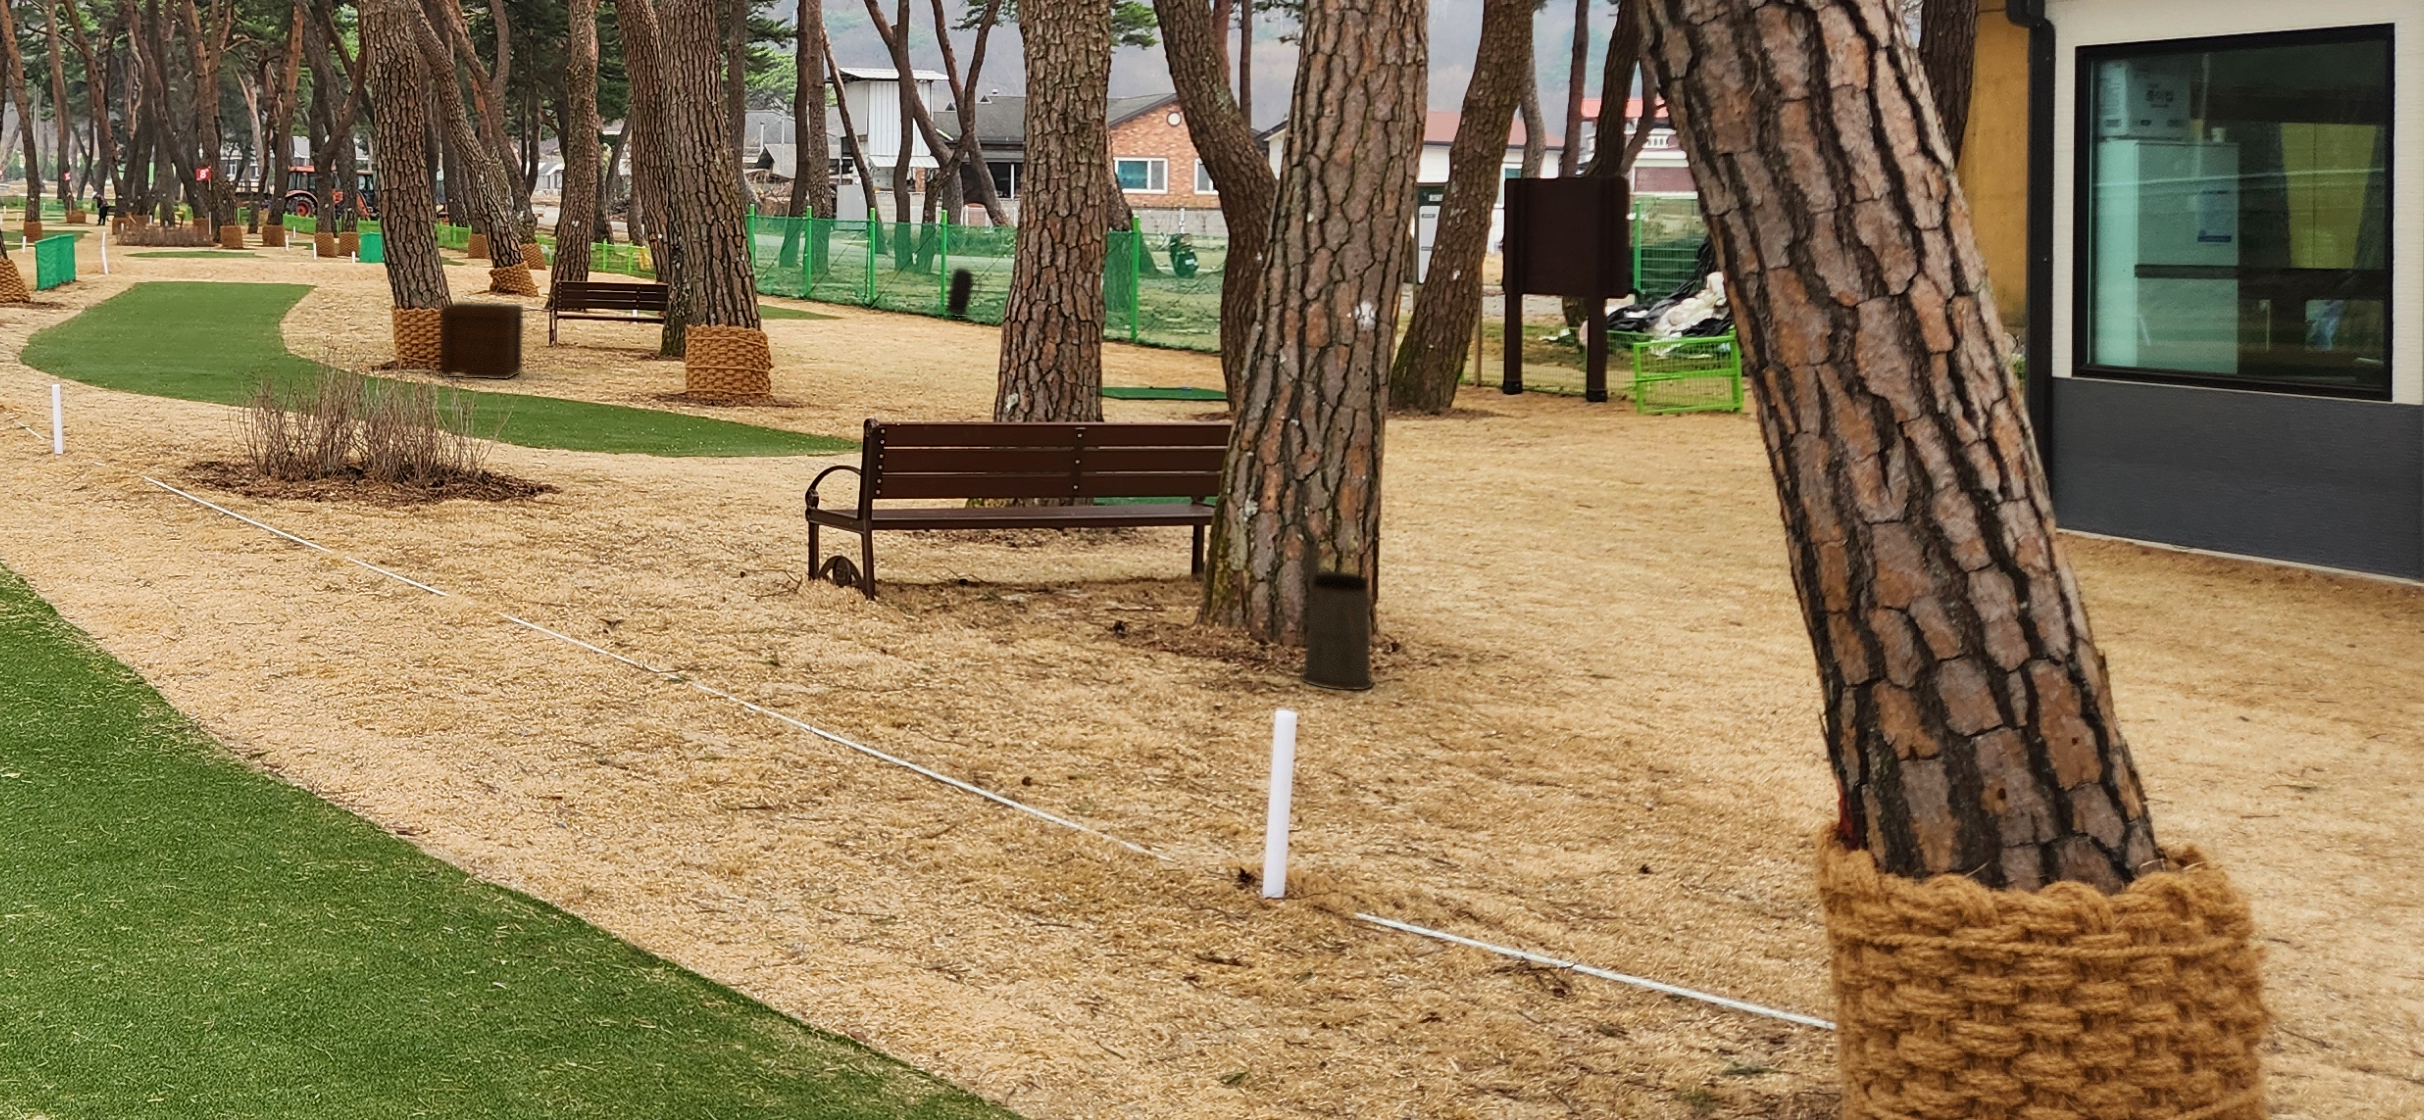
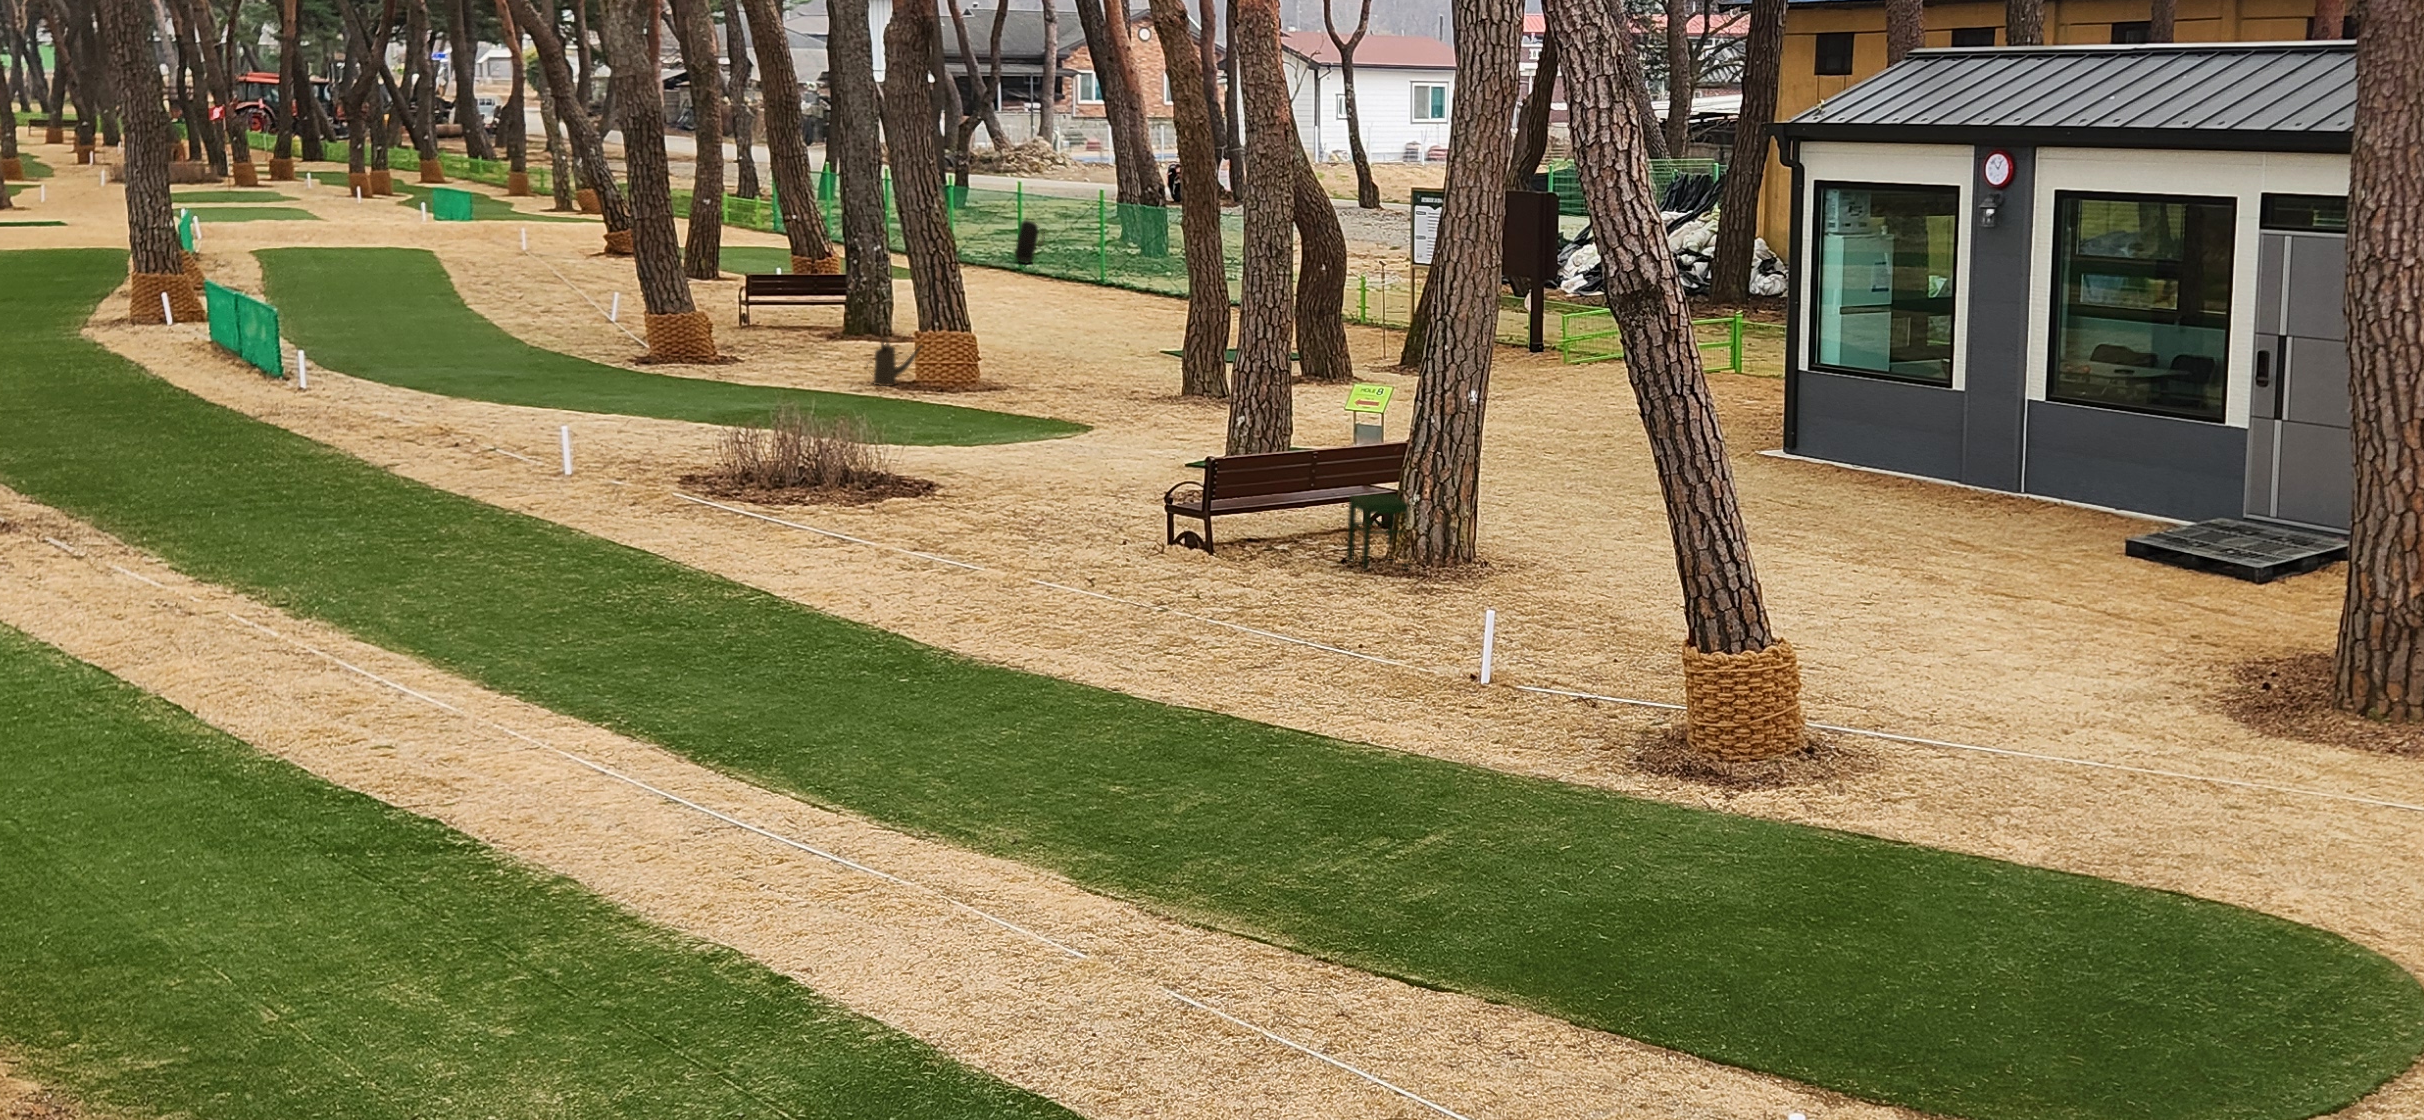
wooden crate: present [439,302,523,379] -> none [704,307,764,371]
stool: none [1114,504,1232,650] -> present [1347,494,1409,571]
watering can: present [1301,549,1373,690] -> present [867,338,922,386]

